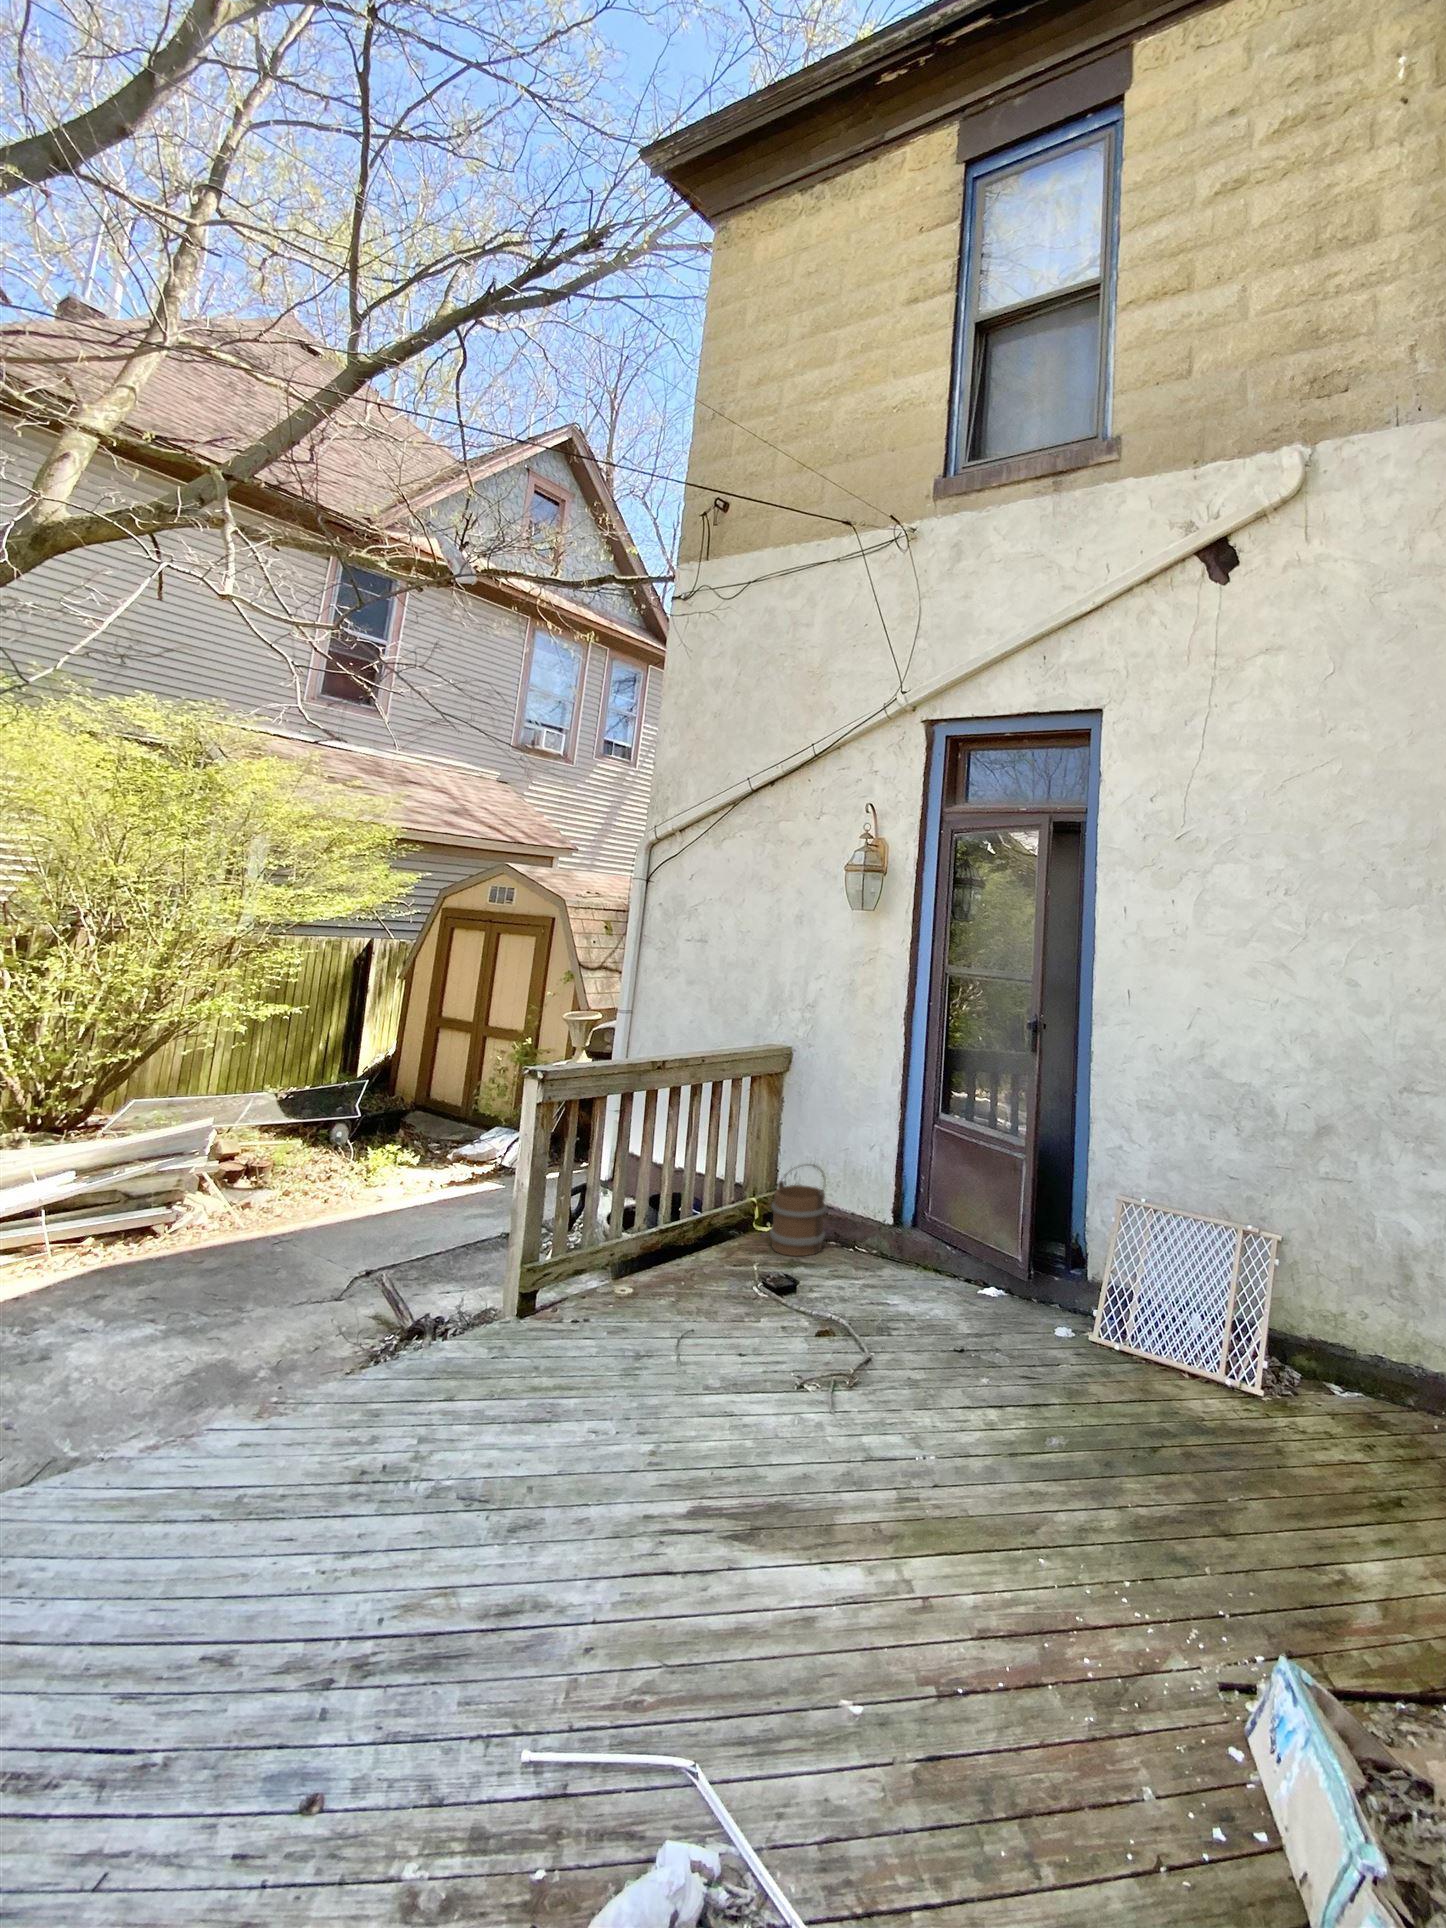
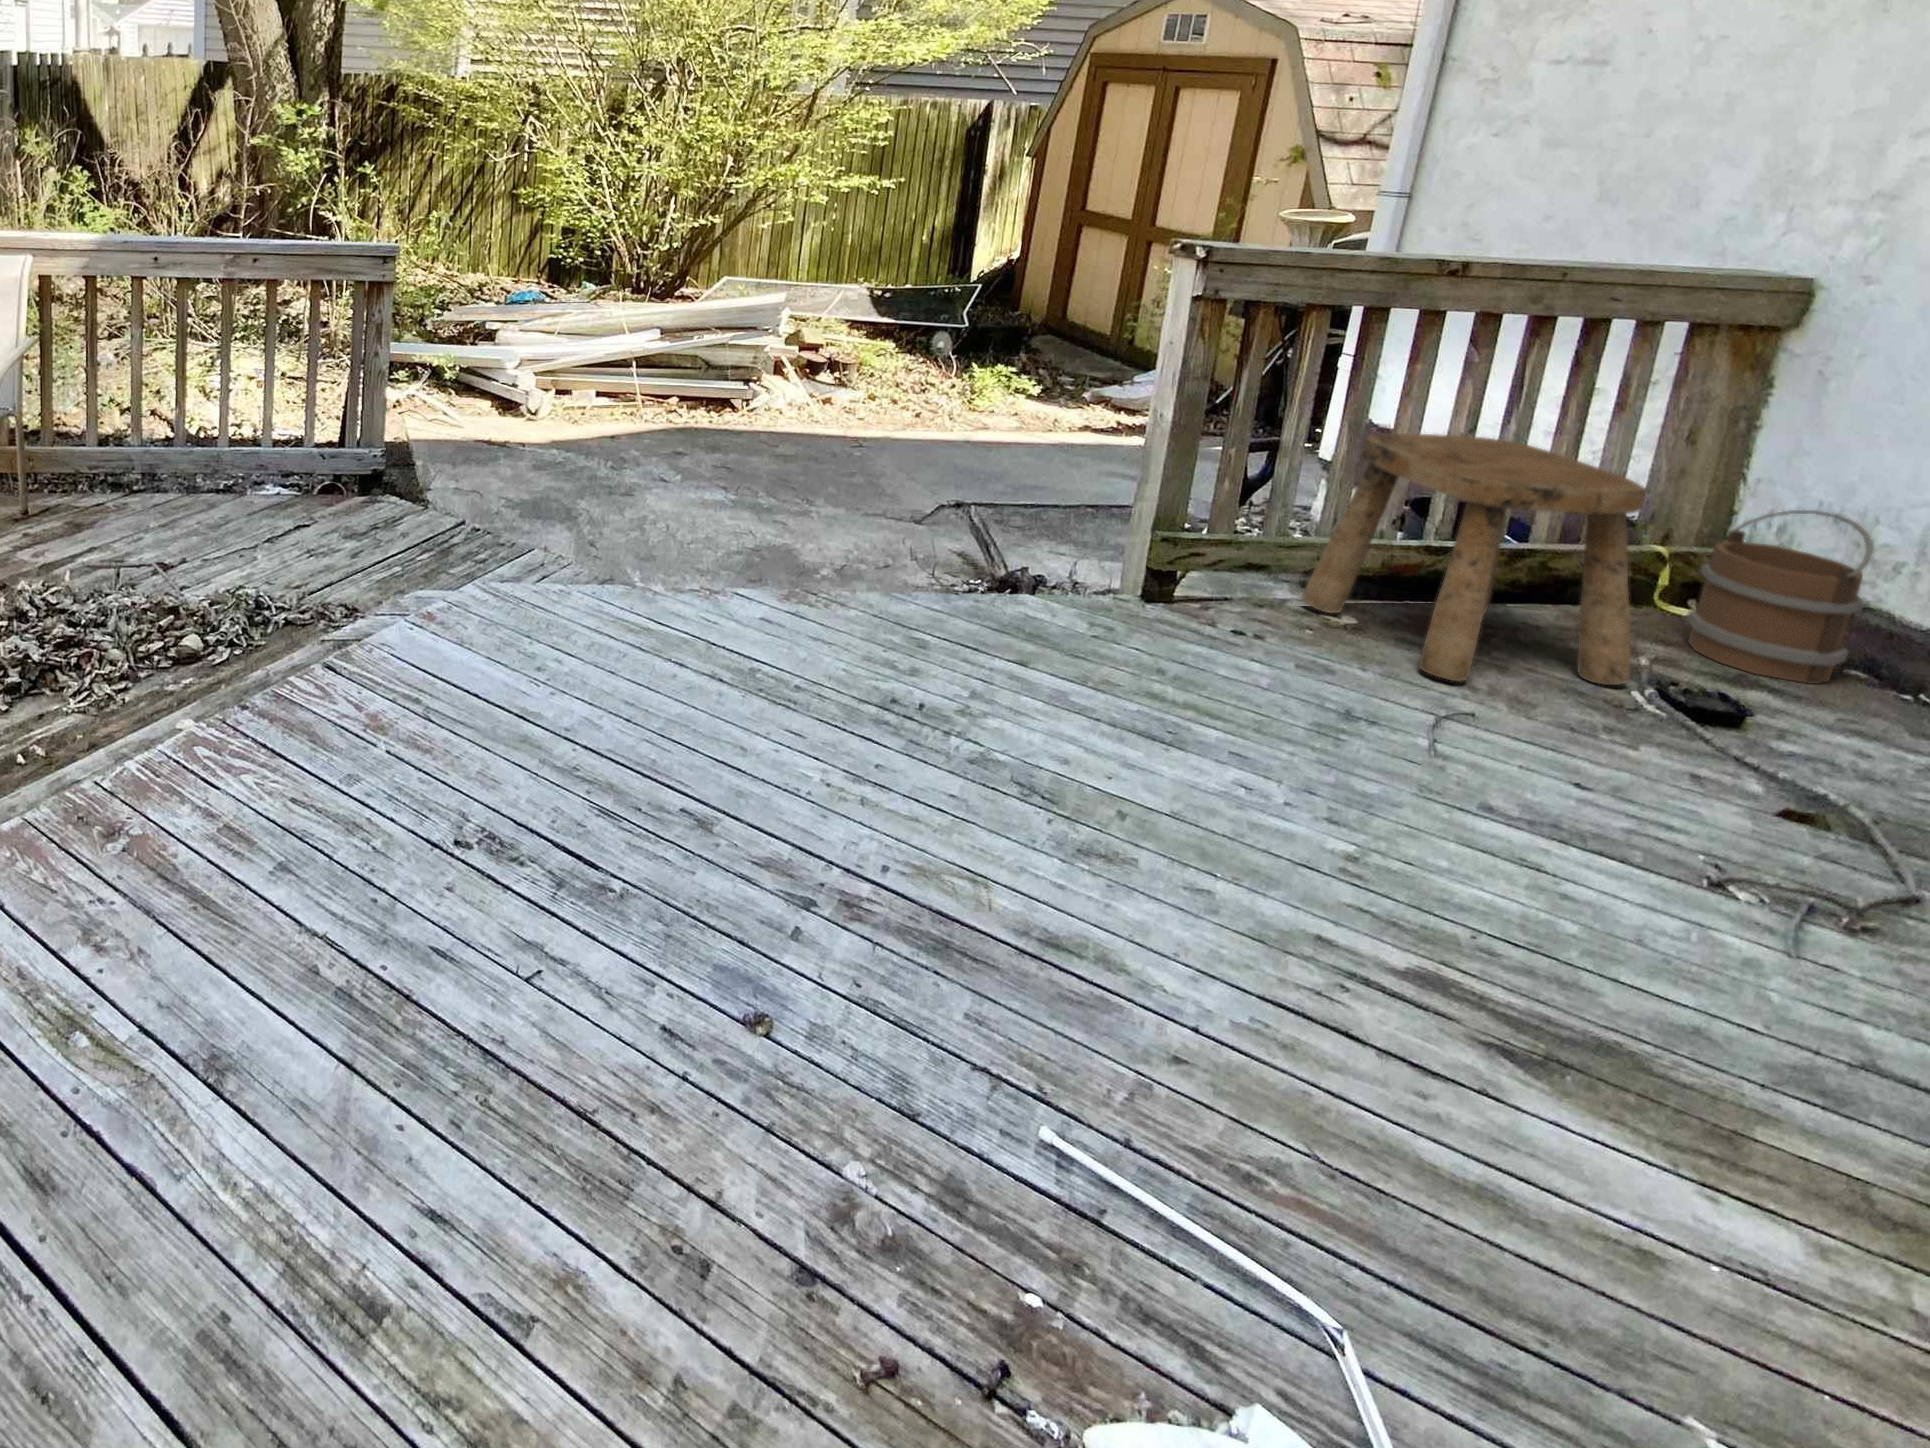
stool: none [606,1157,754,1310] -> present [1302,433,1647,685]

